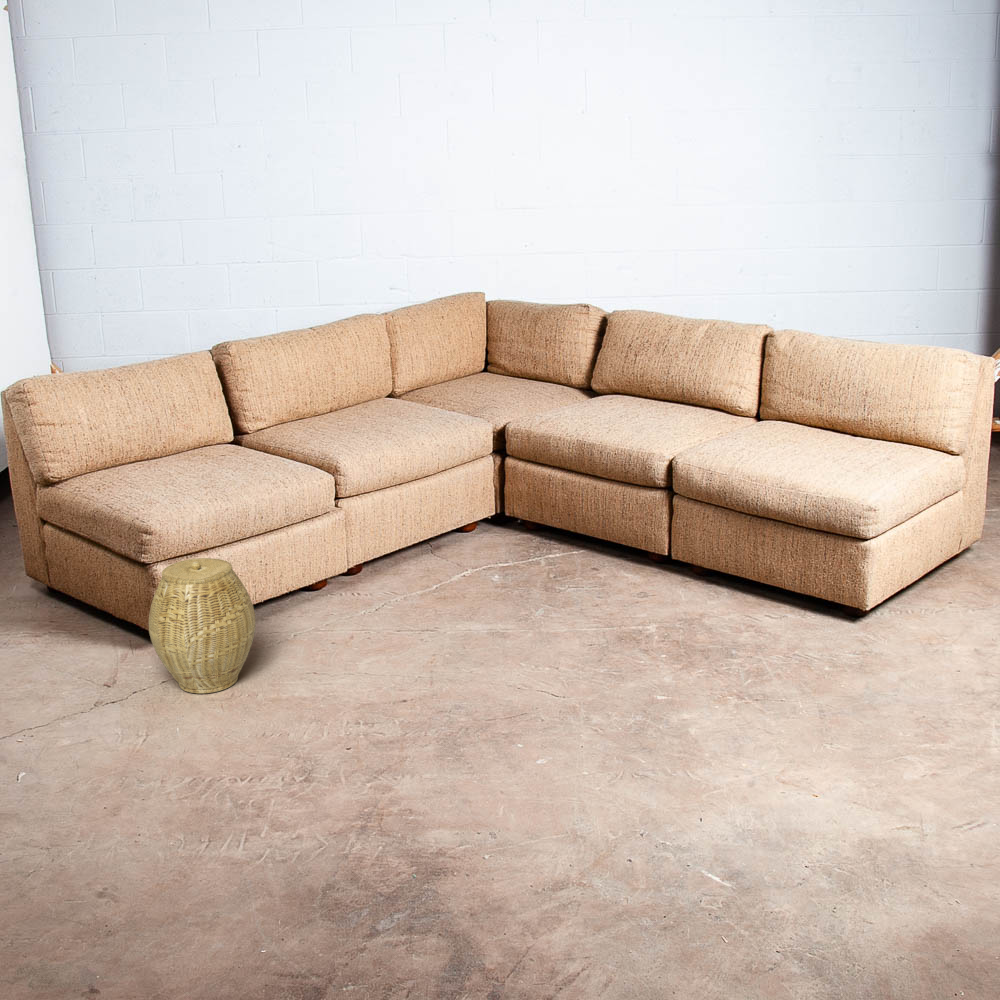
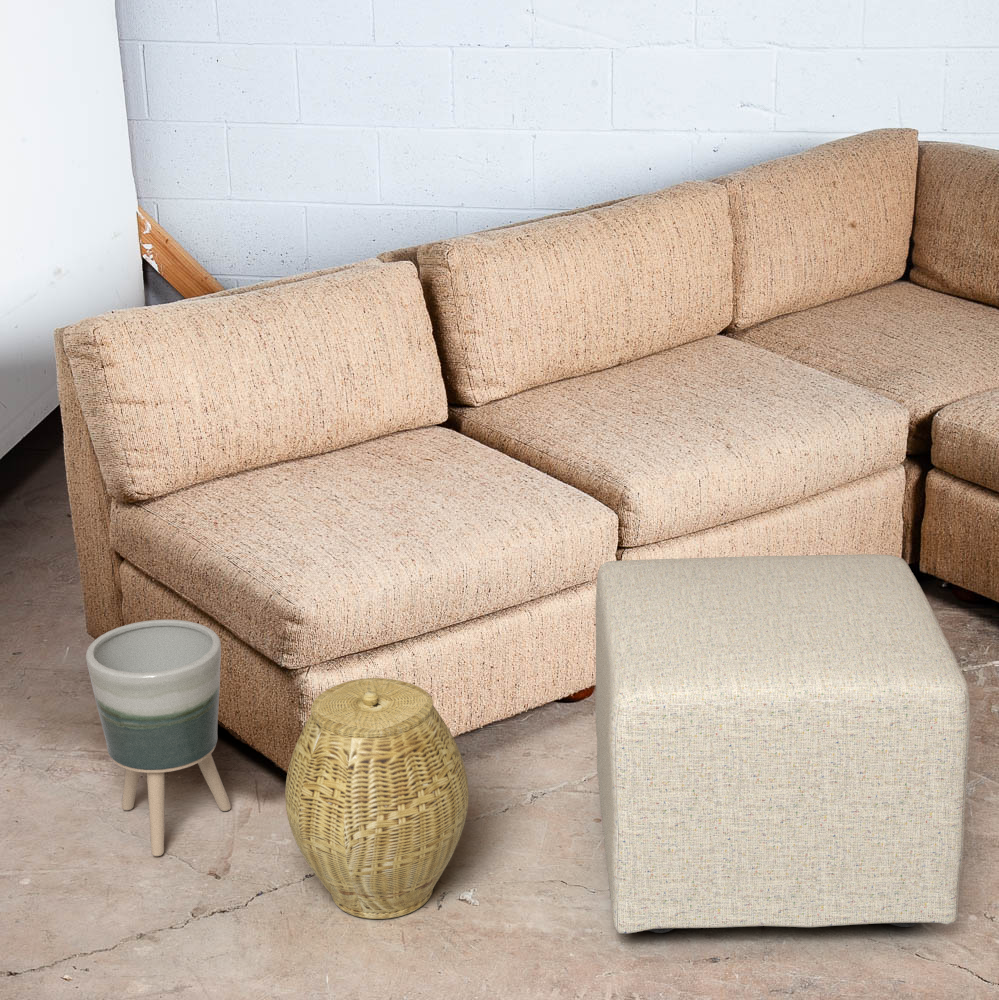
ottoman: none [322,480,527,684] -> present [595,554,970,933]
planter: none [24,542,116,677] -> present [86,620,231,856]

